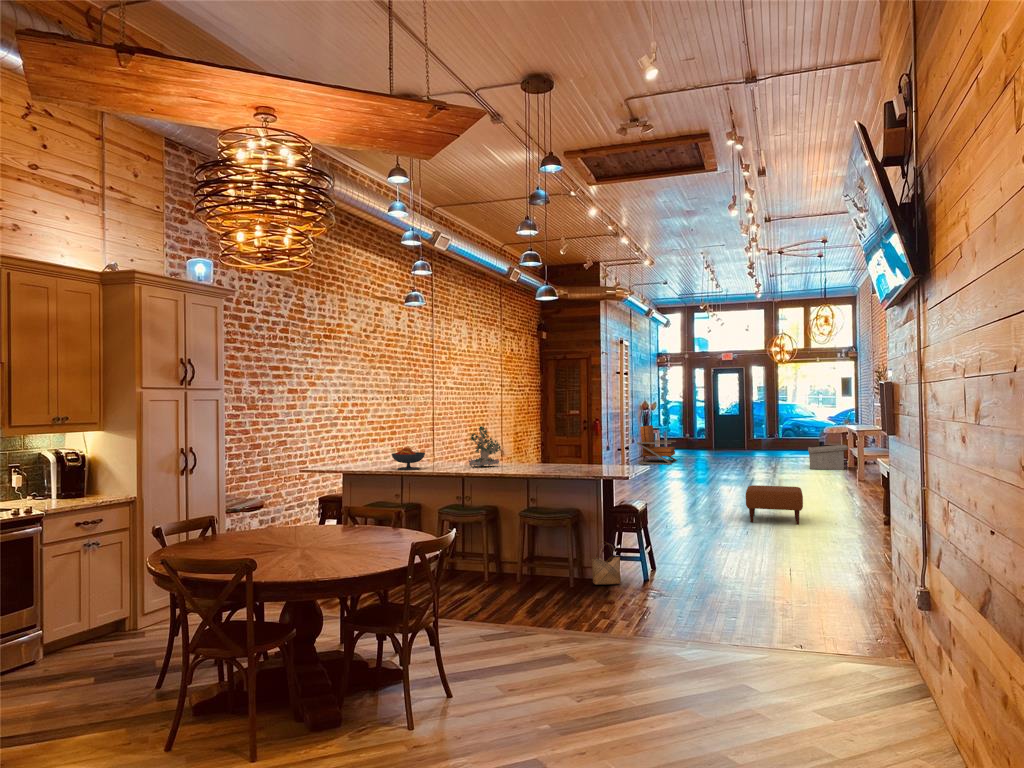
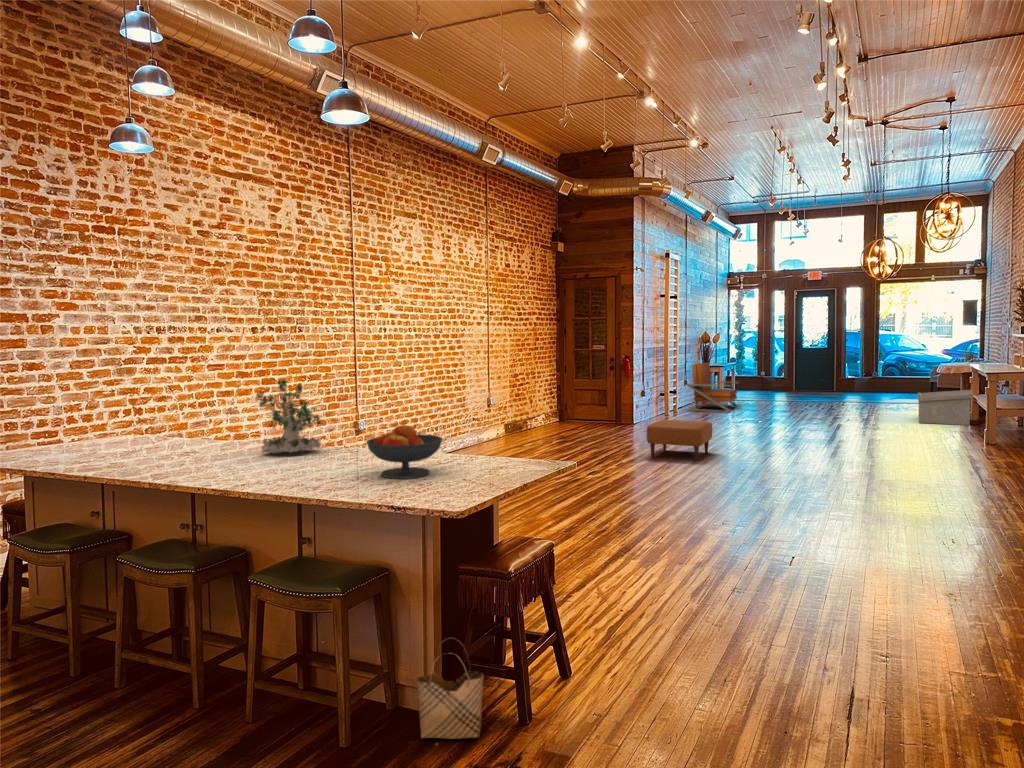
fruit bowl: present [392,447,425,470] -> present [366,425,442,479]
ottoman: present [746,485,803,524] -> present [647,420,712,461]

